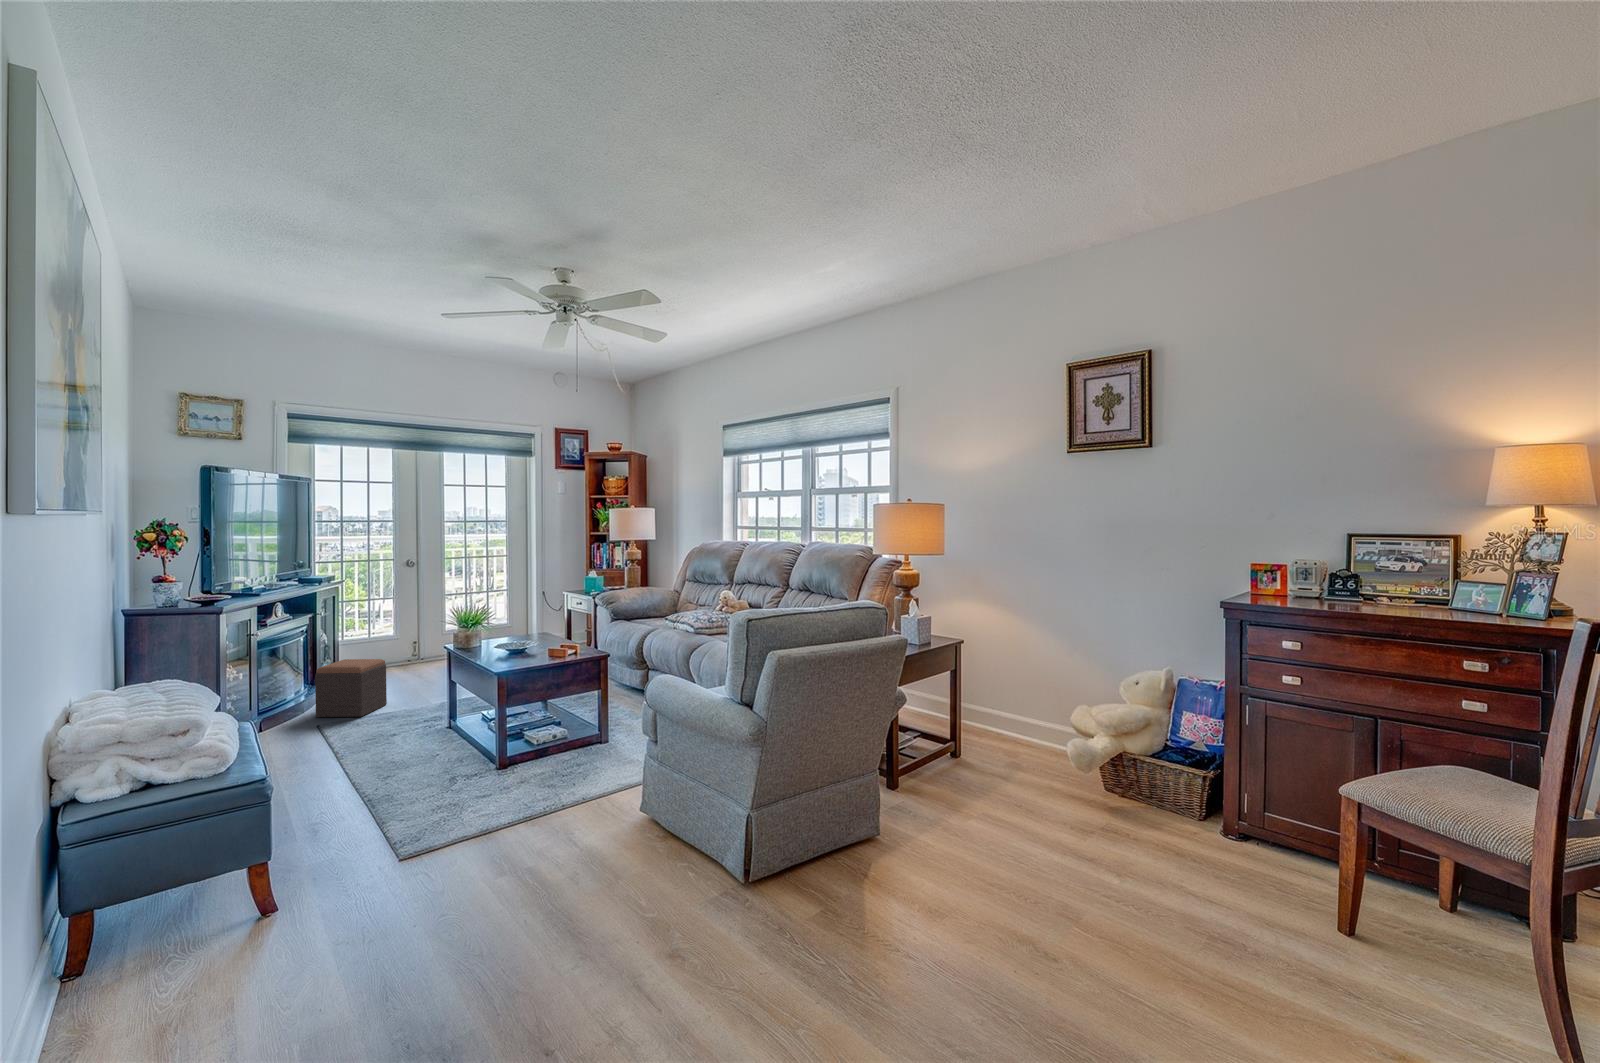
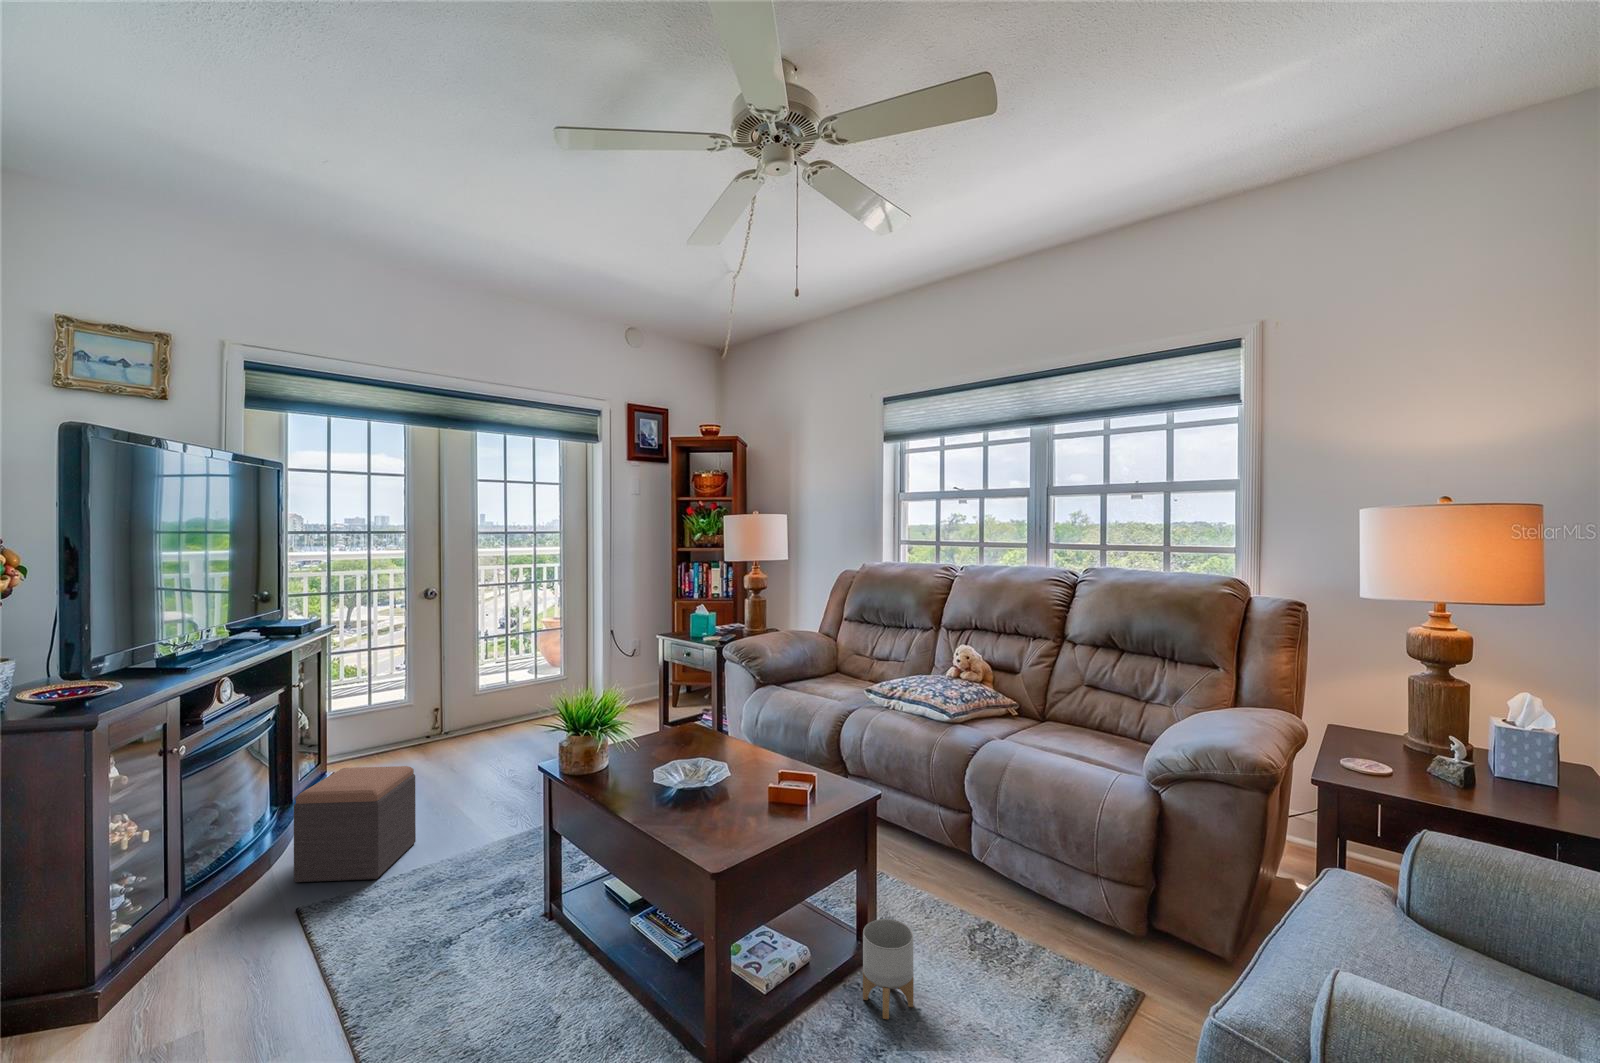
planter: none [587,718,614,761] -> present [863,919,914,1019]

